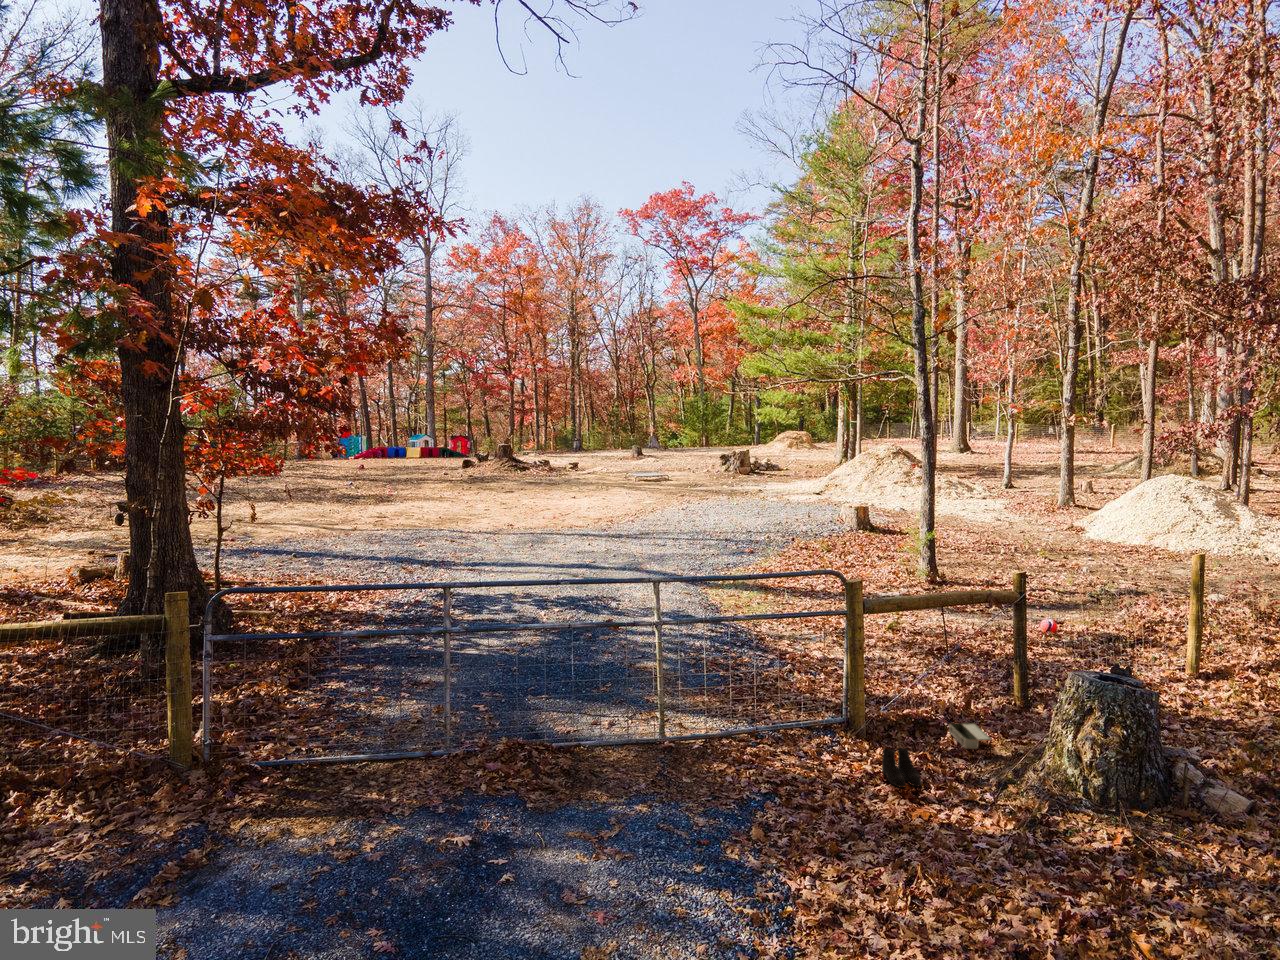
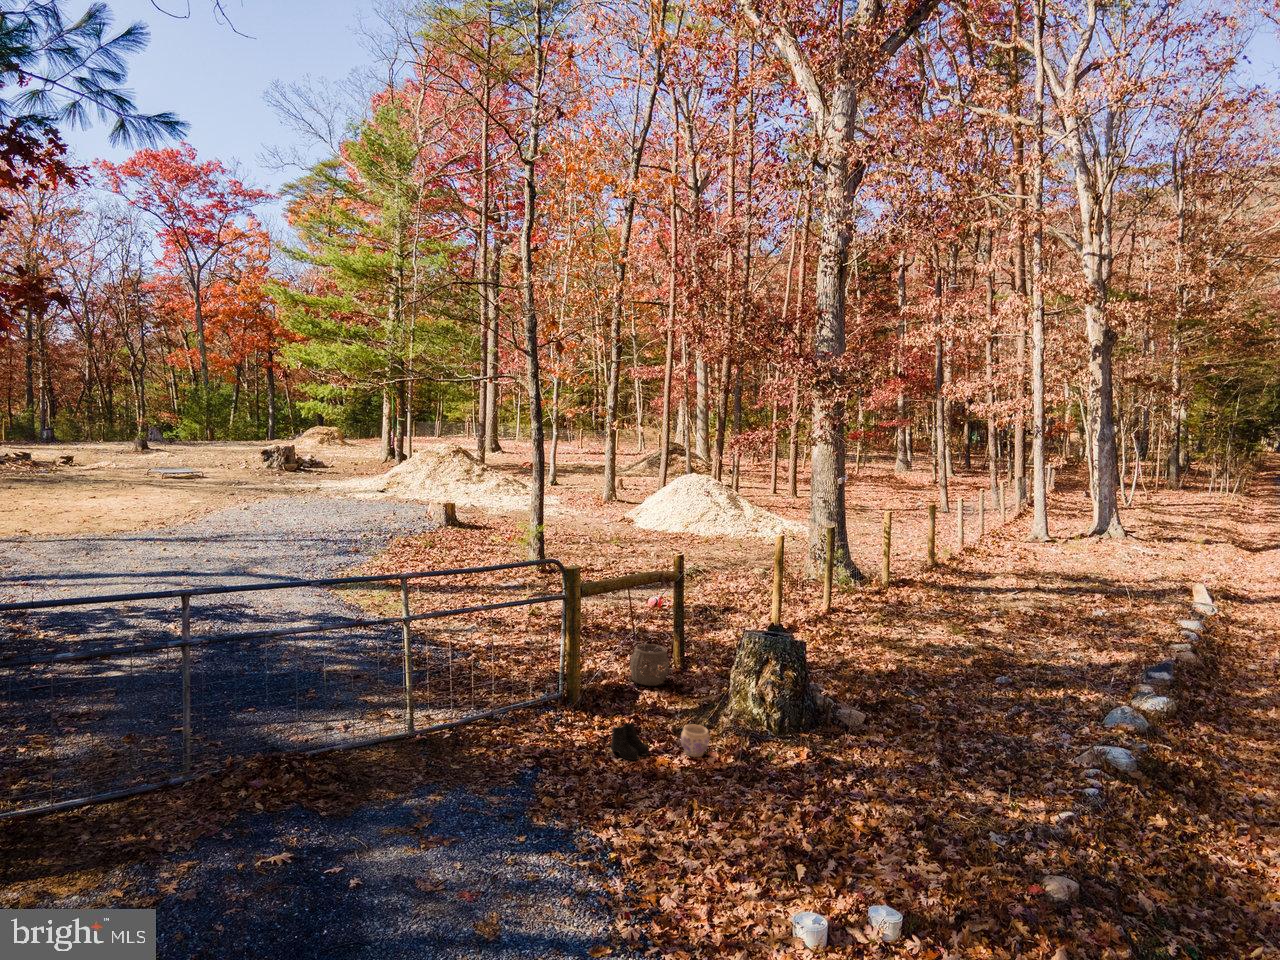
woven basket: none [960,670,1008,718] -> present [630,644,669,686]
toolbox: present [949,723,991,749] -> none [637,691,676,715]
planter: none [960,766,996,805] -> present [681,725,710,757]

